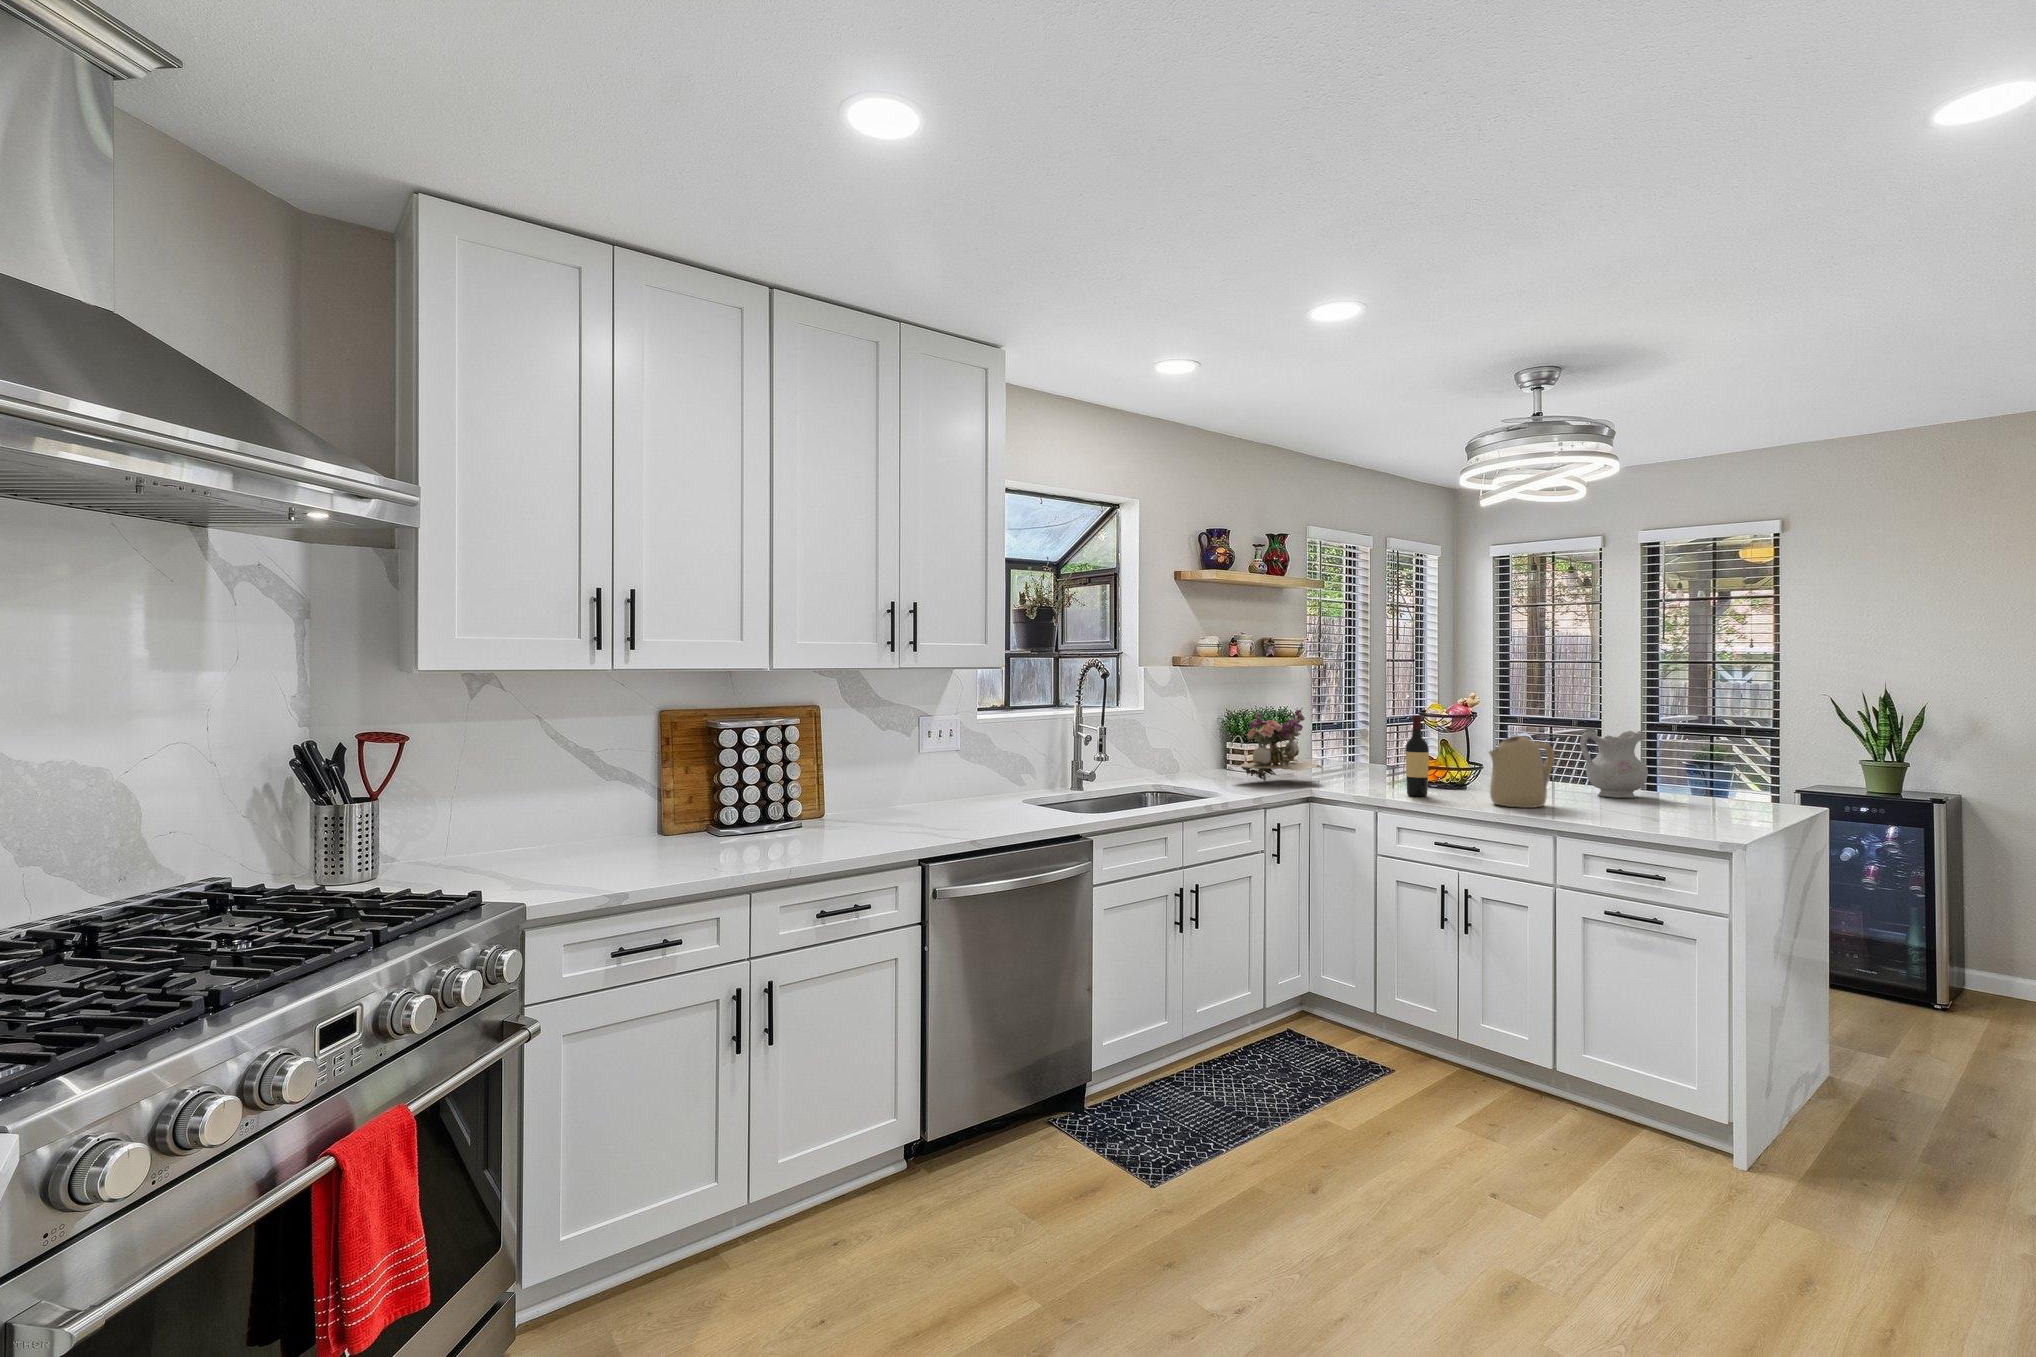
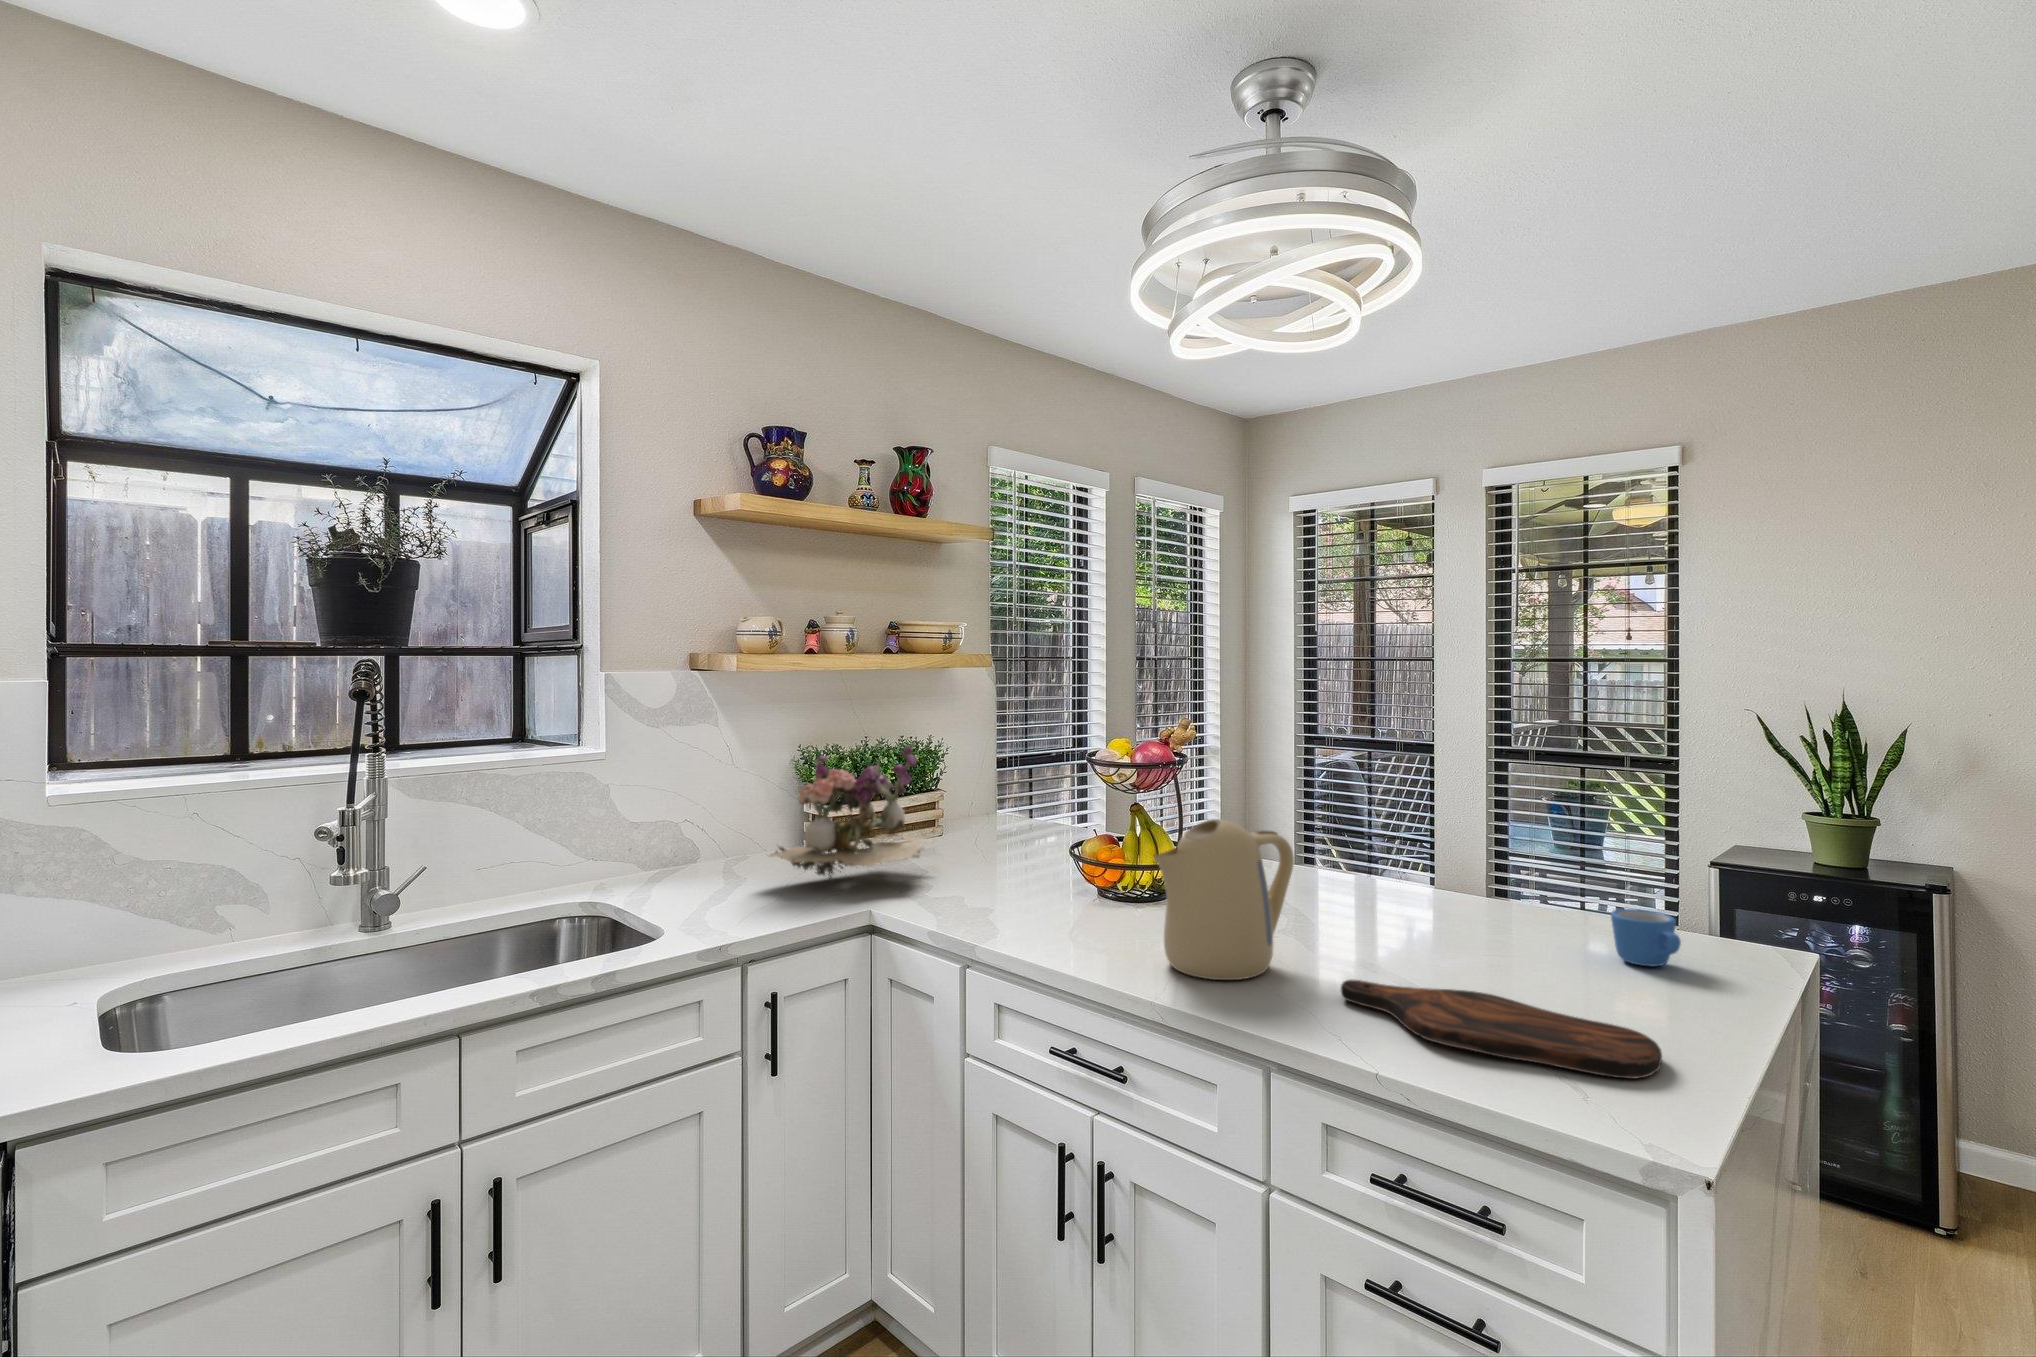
wine bottle: present [1406,715,1429,797] -> none [1028,769,1070,932]
ceramic pitcher: present [1580,729,1648,798] -> none [1358,792,1481,931]
mug: none [1716,782,1749,807] -> present [1611,909,1681,966]
cutting board: none [1585,804,1732,826] -> present [1341,980,1662,1079]

